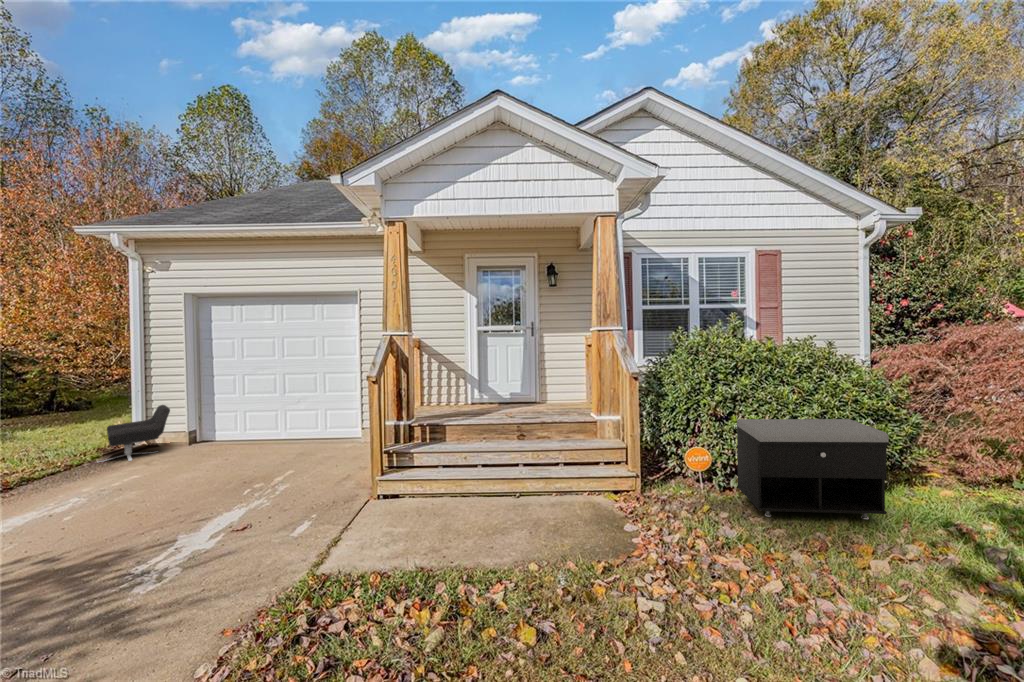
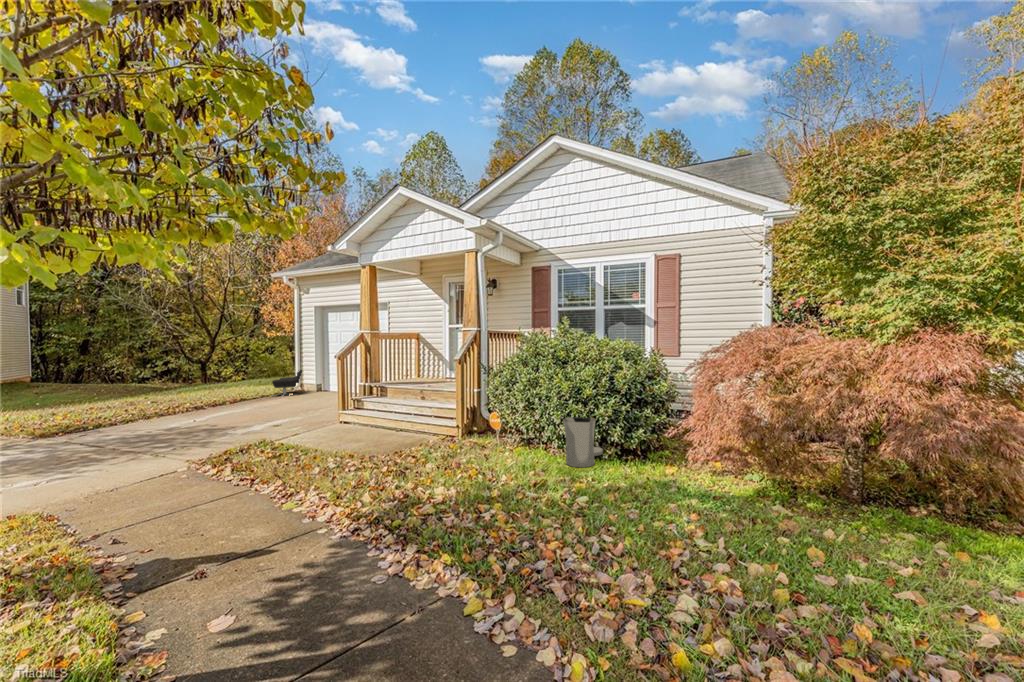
storage bench: present [737,419,889,520] -> none [444,386,532,457]
trash can: none [903,449,998,517] -> present [563,417,603,467]

